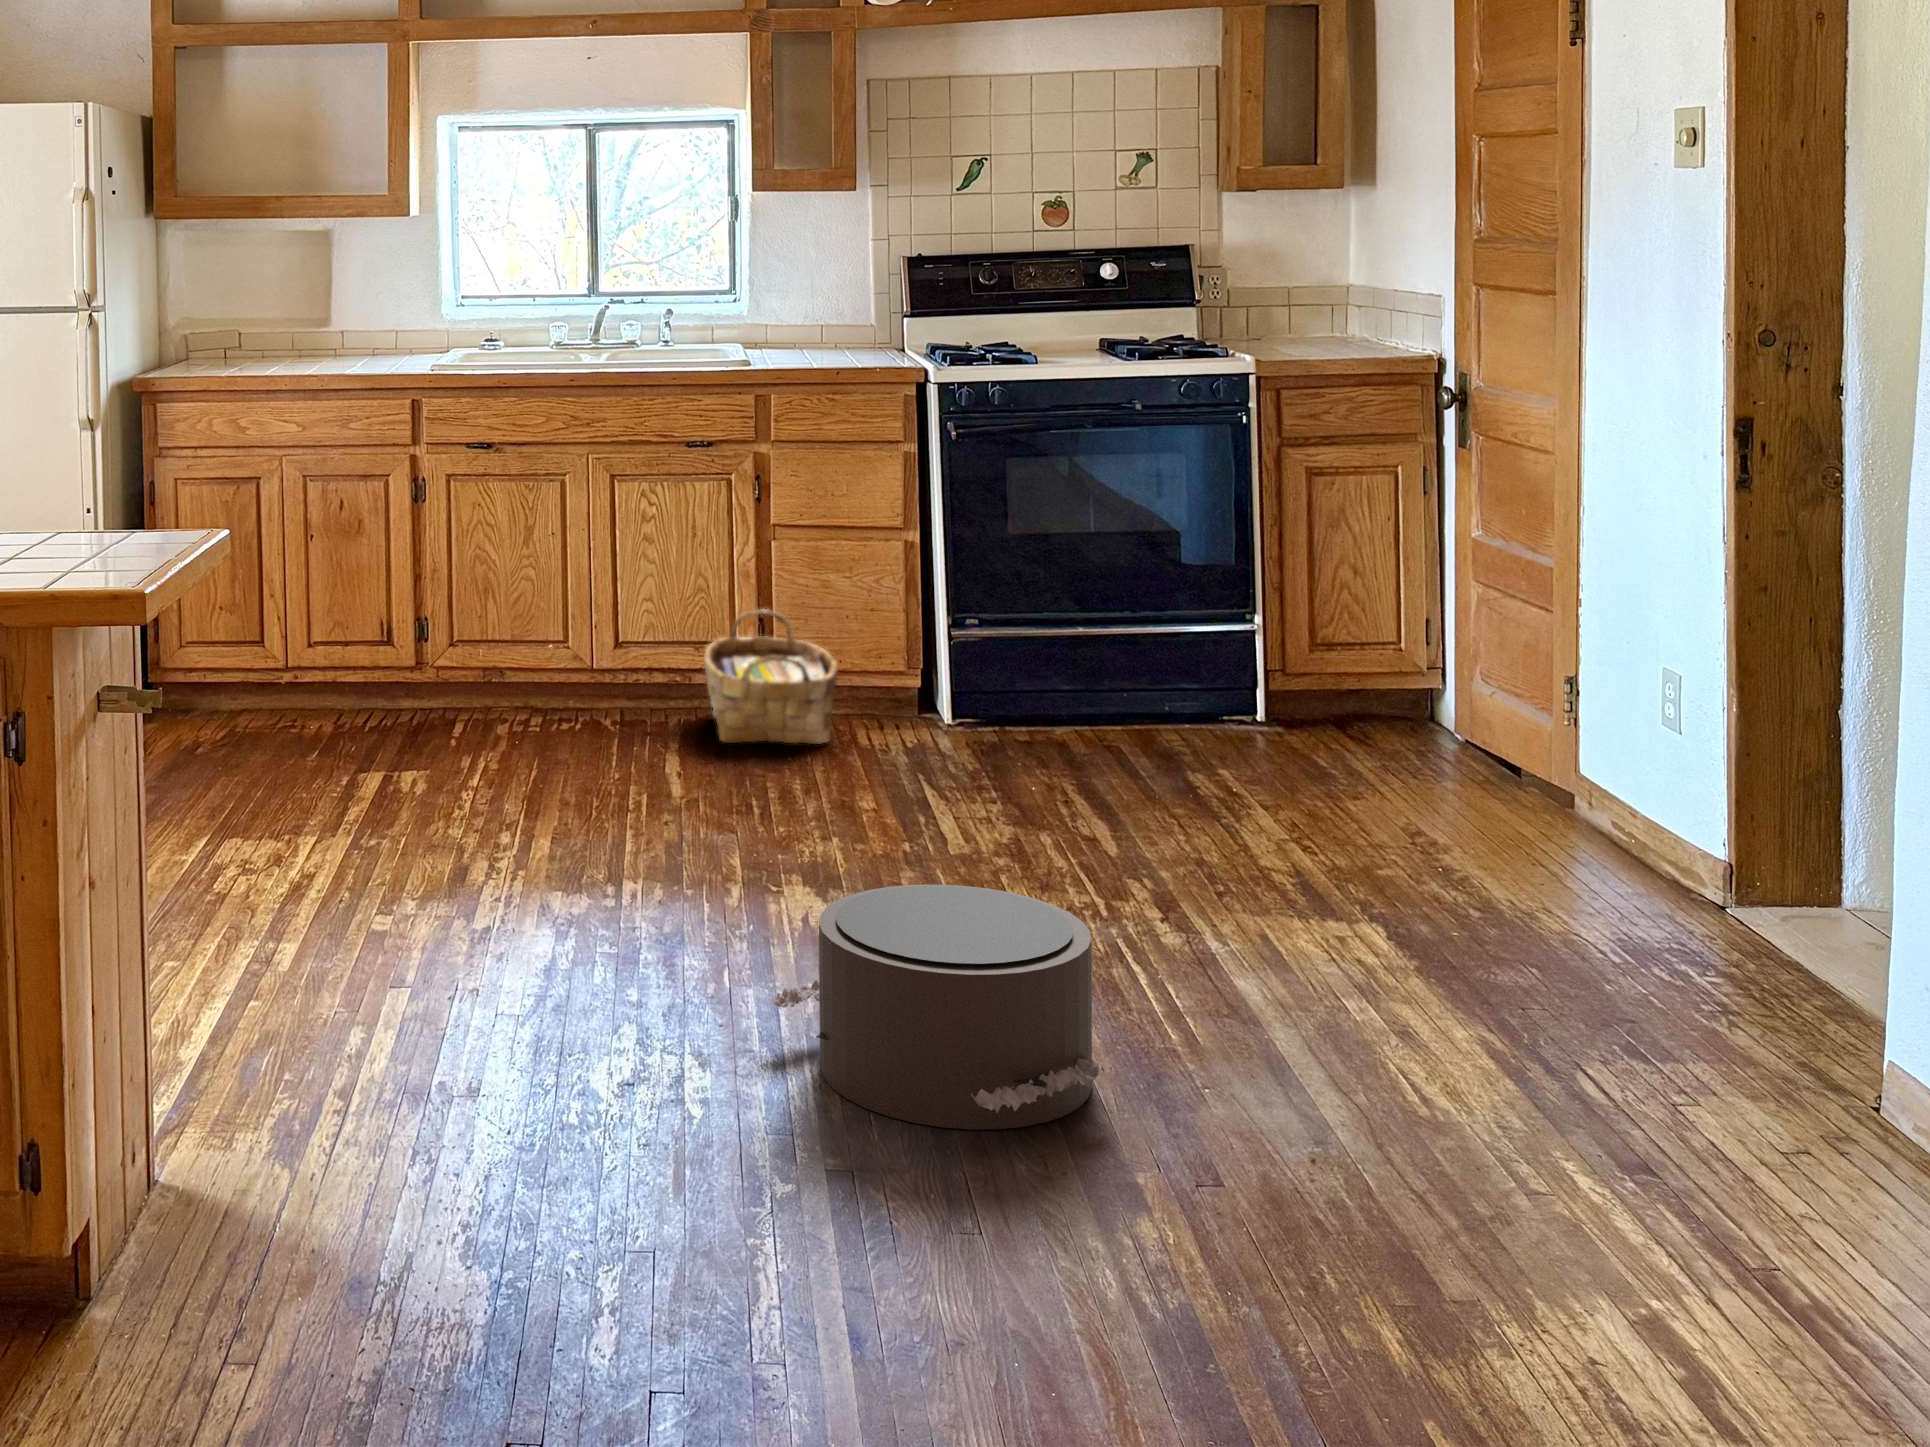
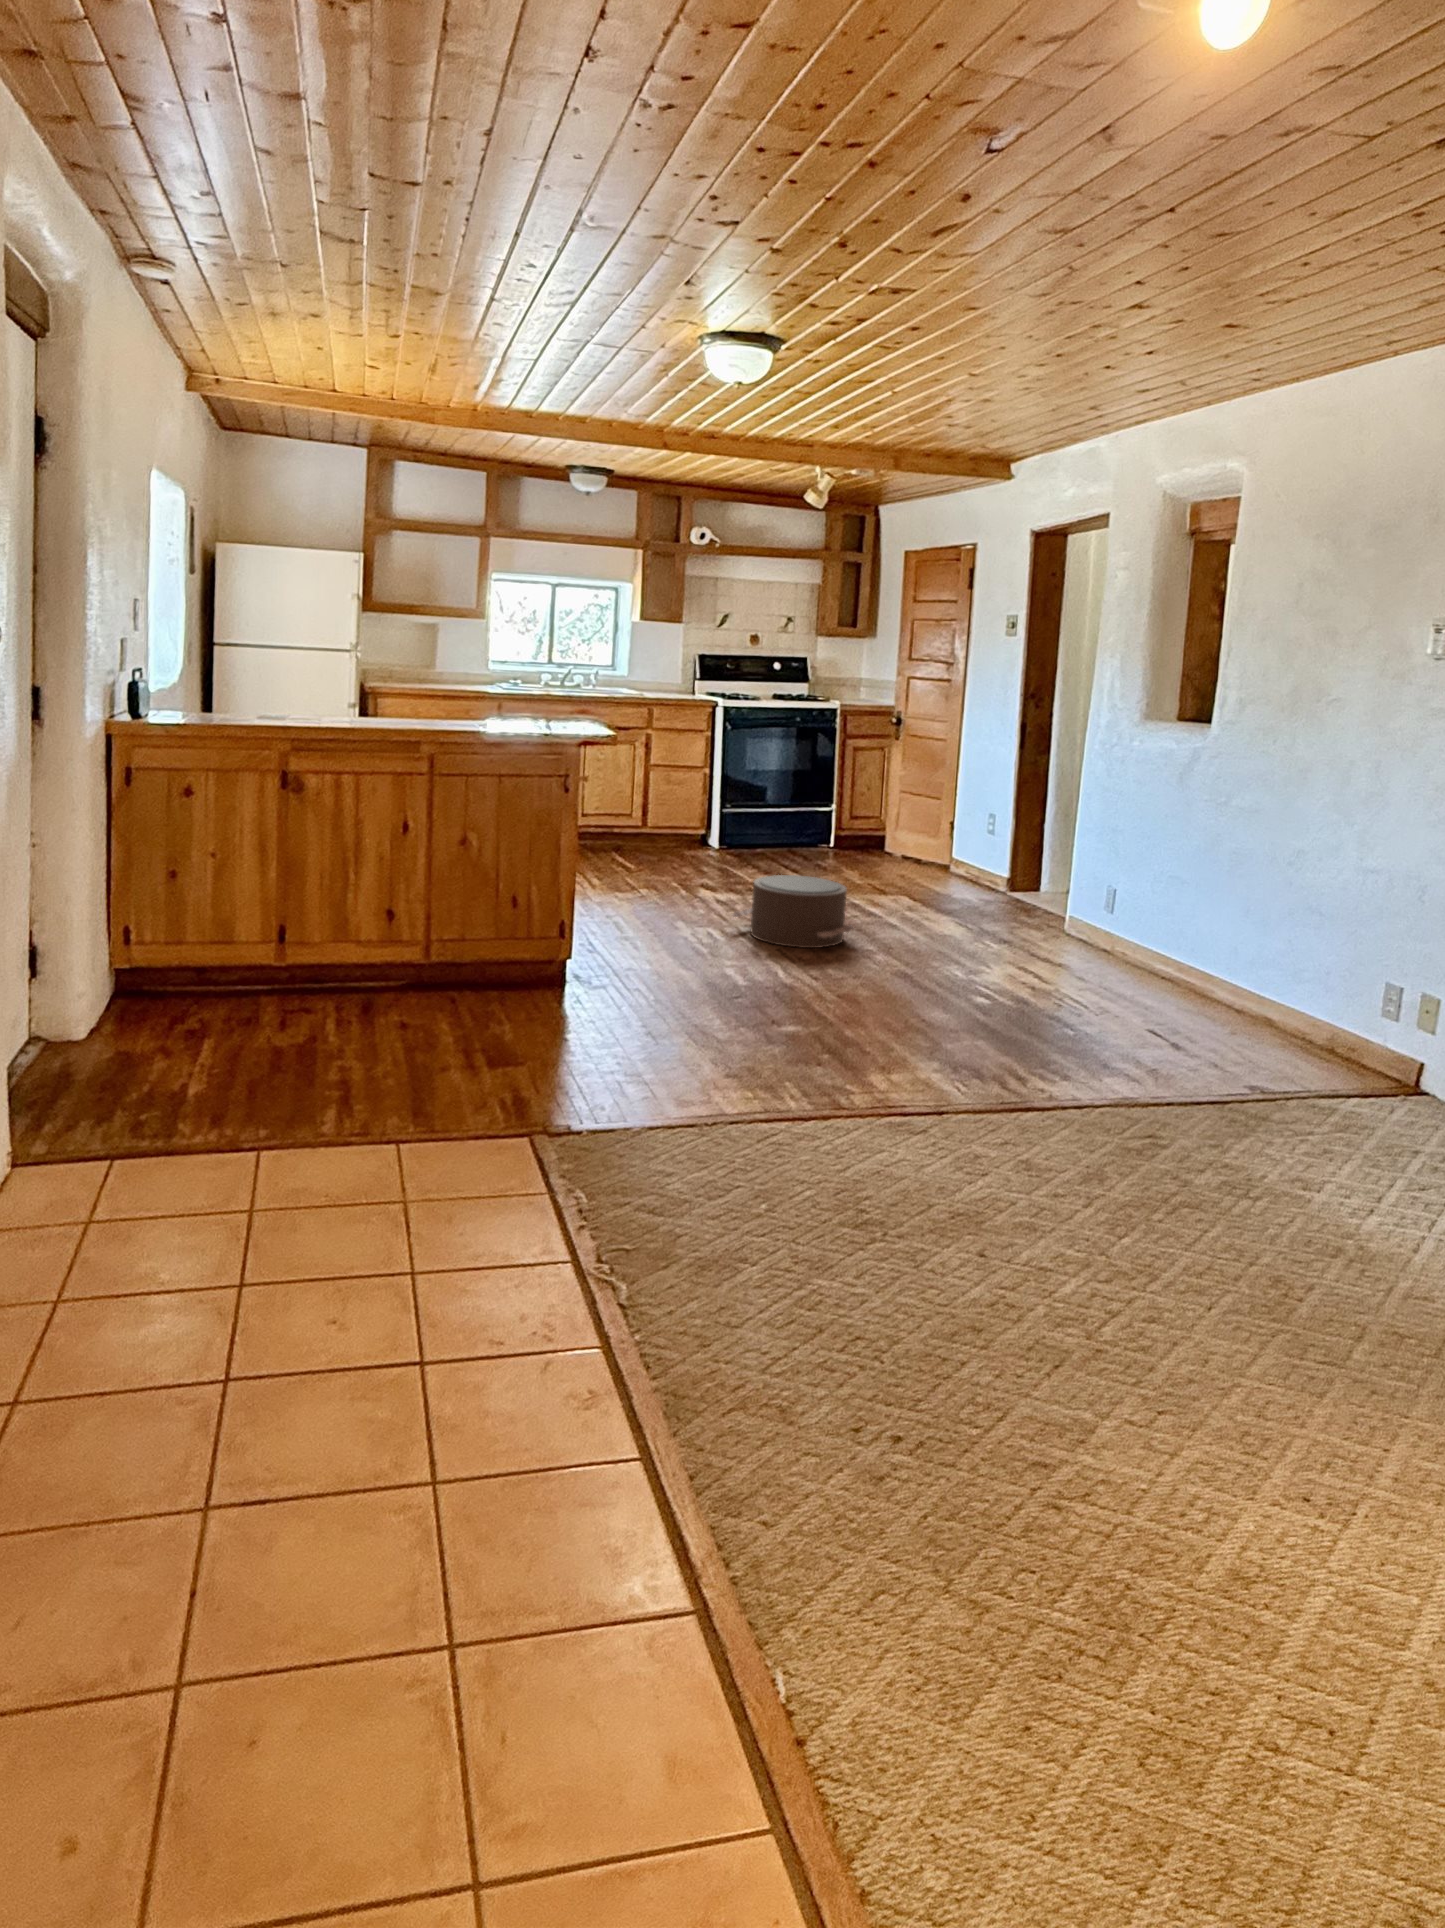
woven basket: present [704,609,838,744] -> none [624,799,681,853]

